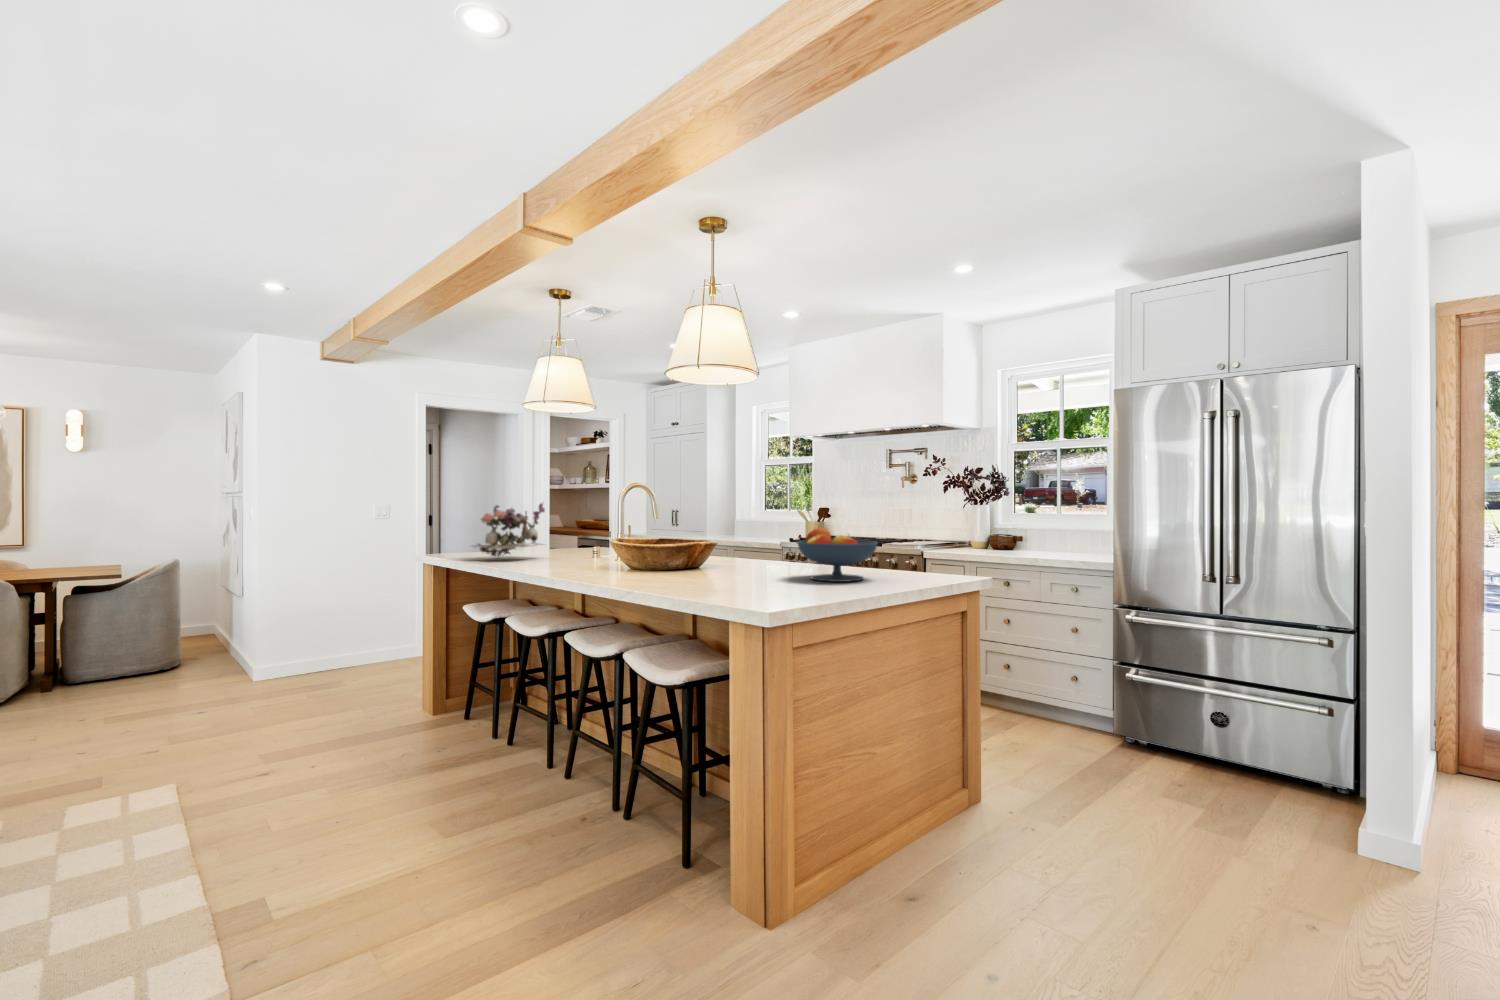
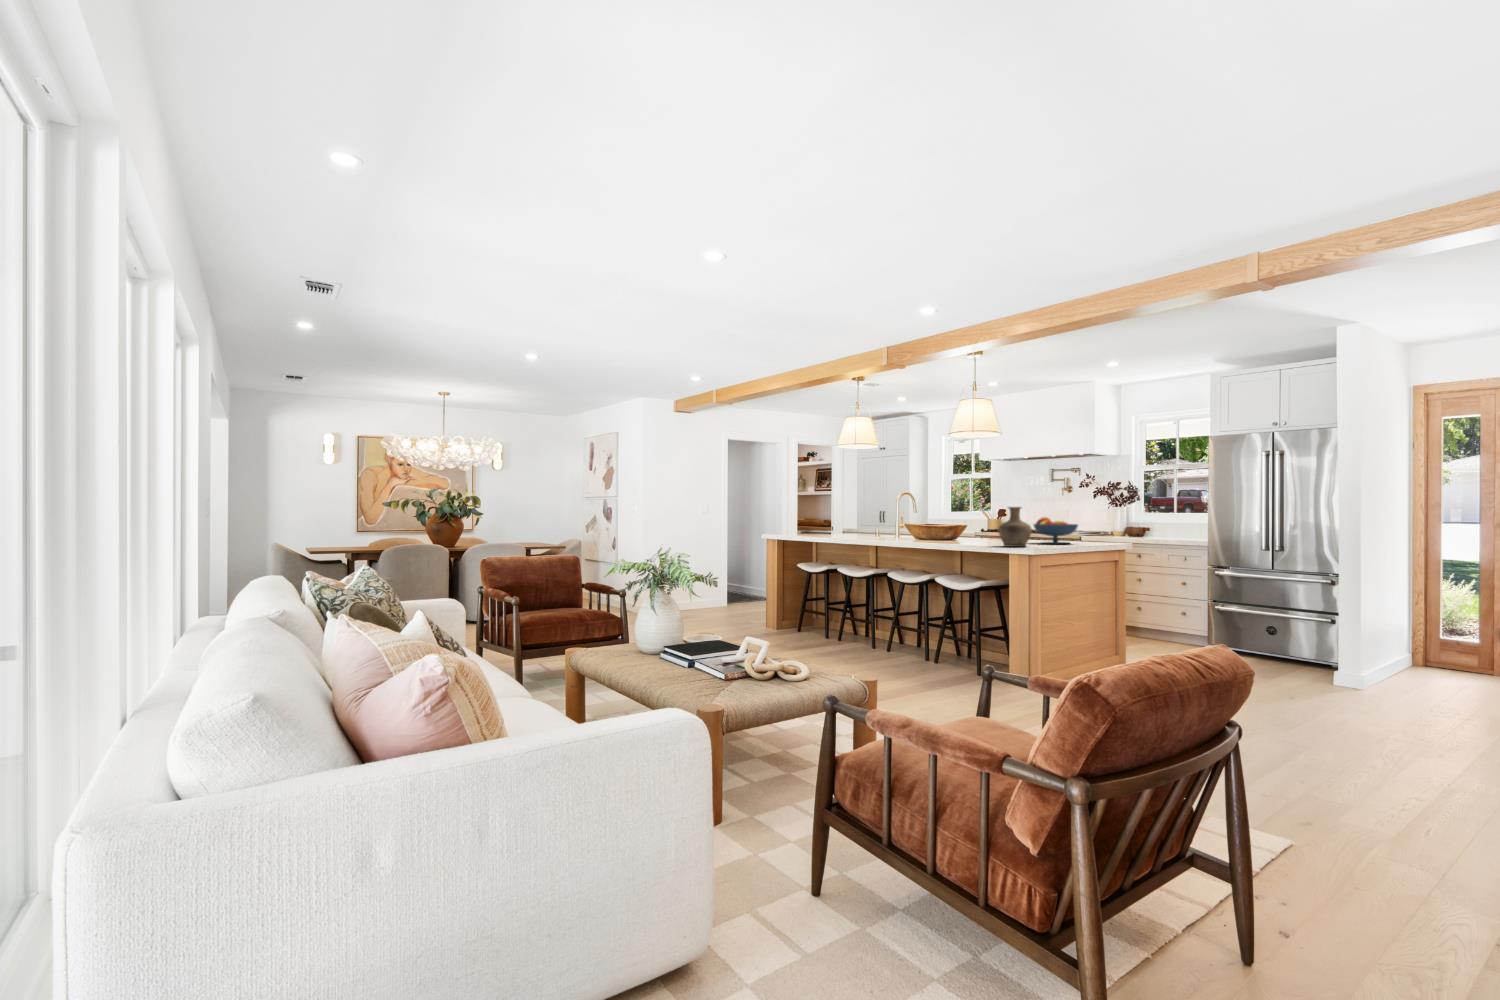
flower arrangement: present [474,503,545,557] -> none [815,504,858,537]
vase: none [702,510,767,596] -> present [998,507,1032,547]

